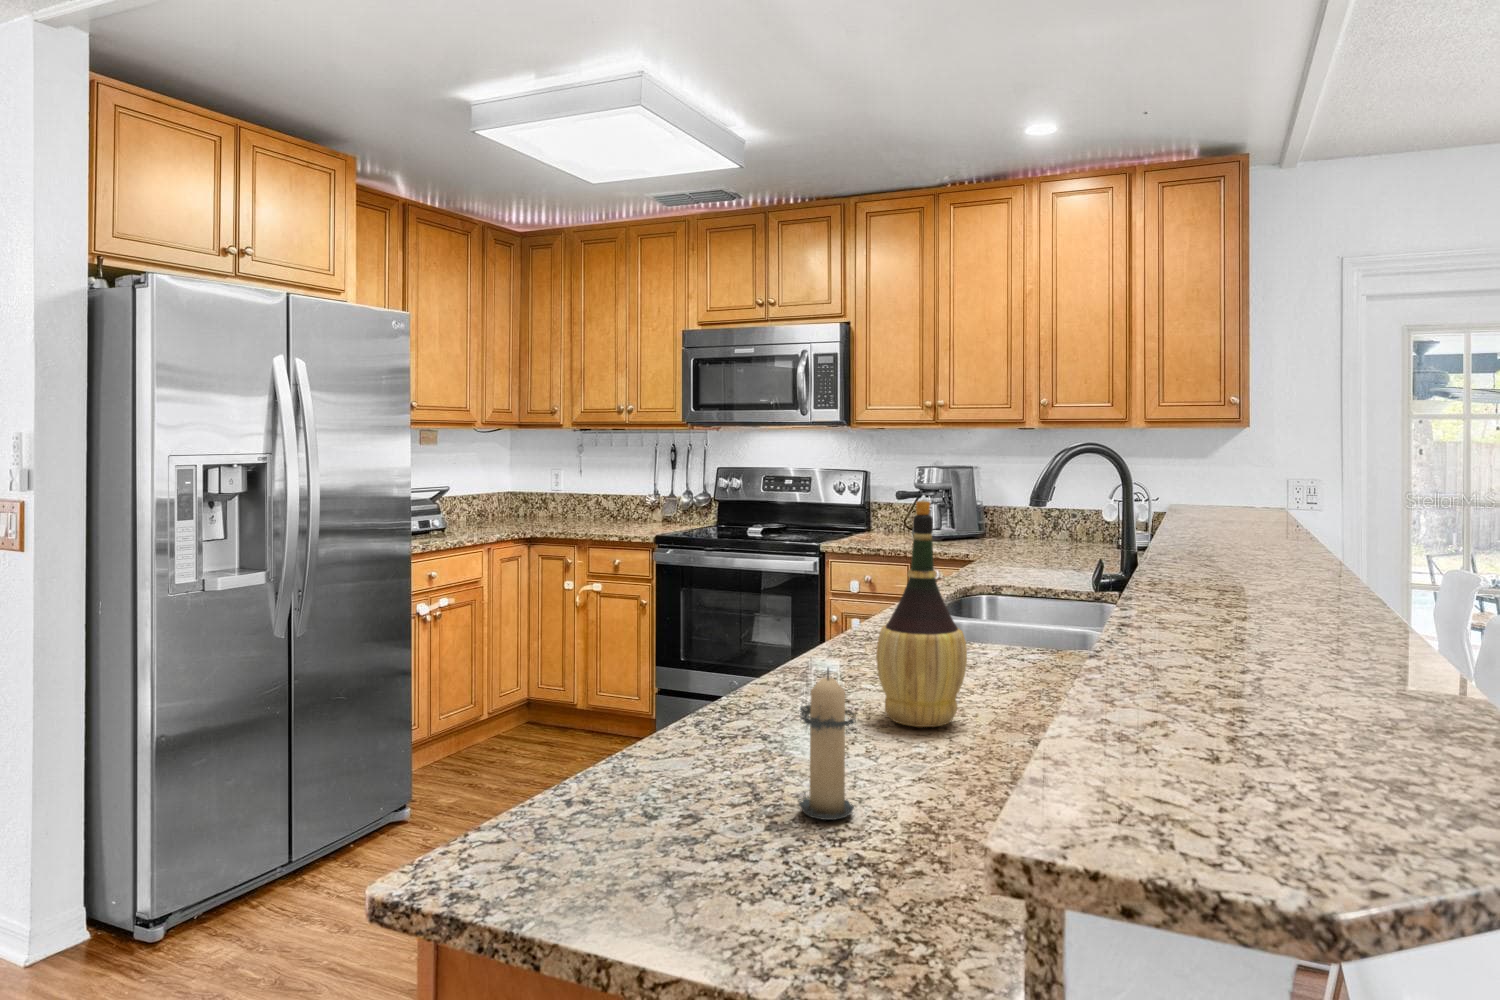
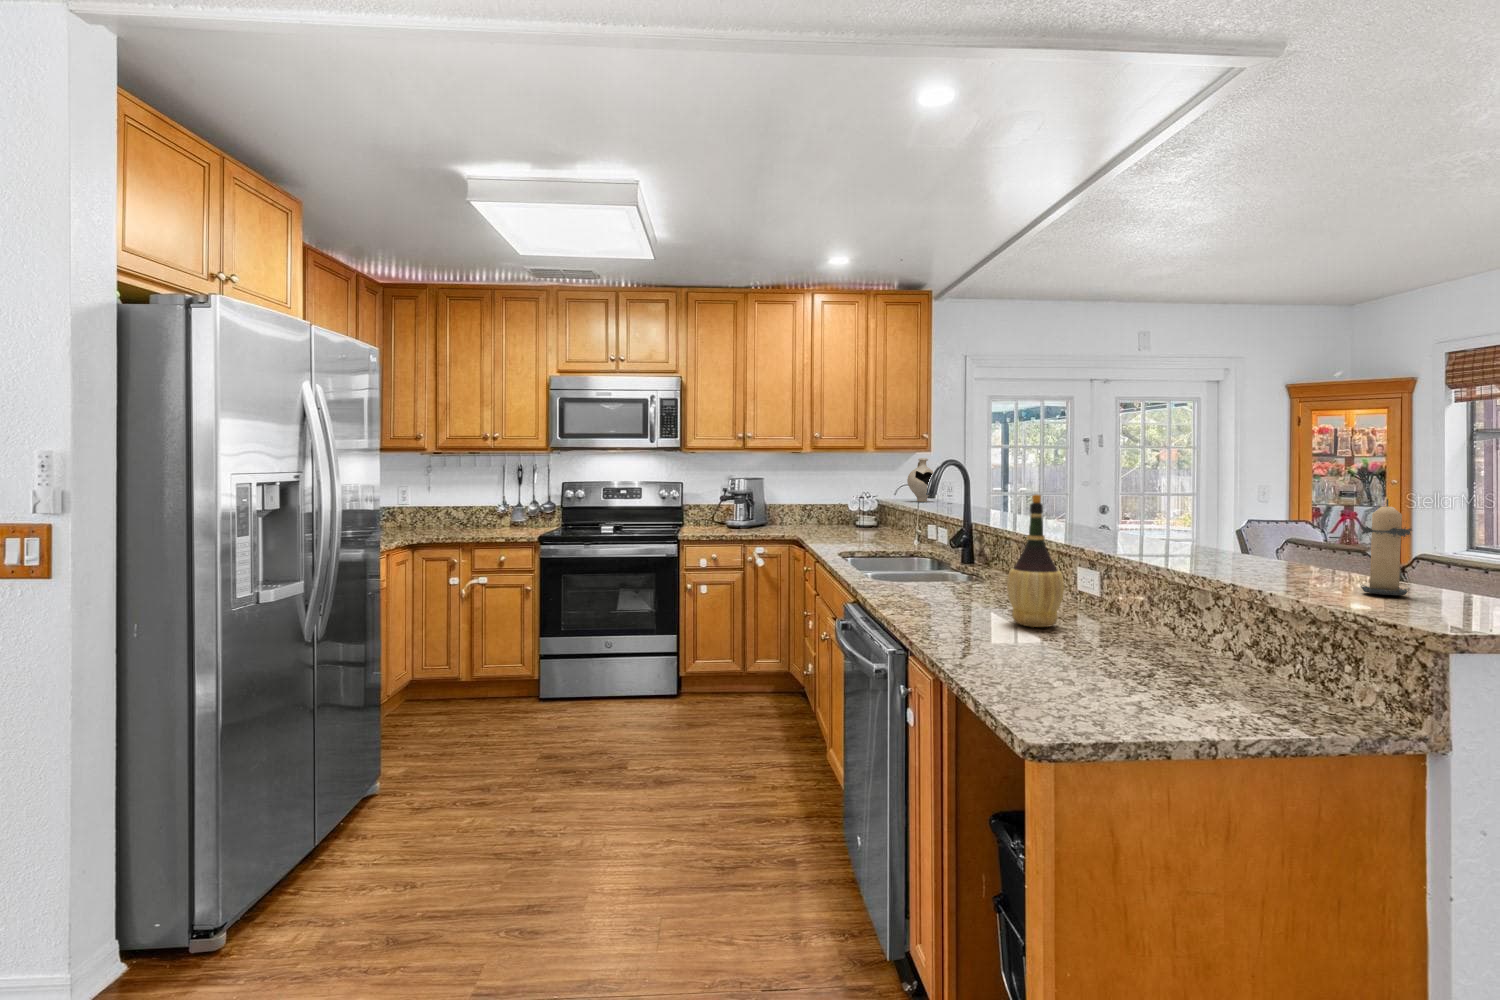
decorative vase: none [1202,434,1257,506] -> present [907,458,933,502]
candle: present [799,668,856,820] -> present [1361,499,1412,595]

